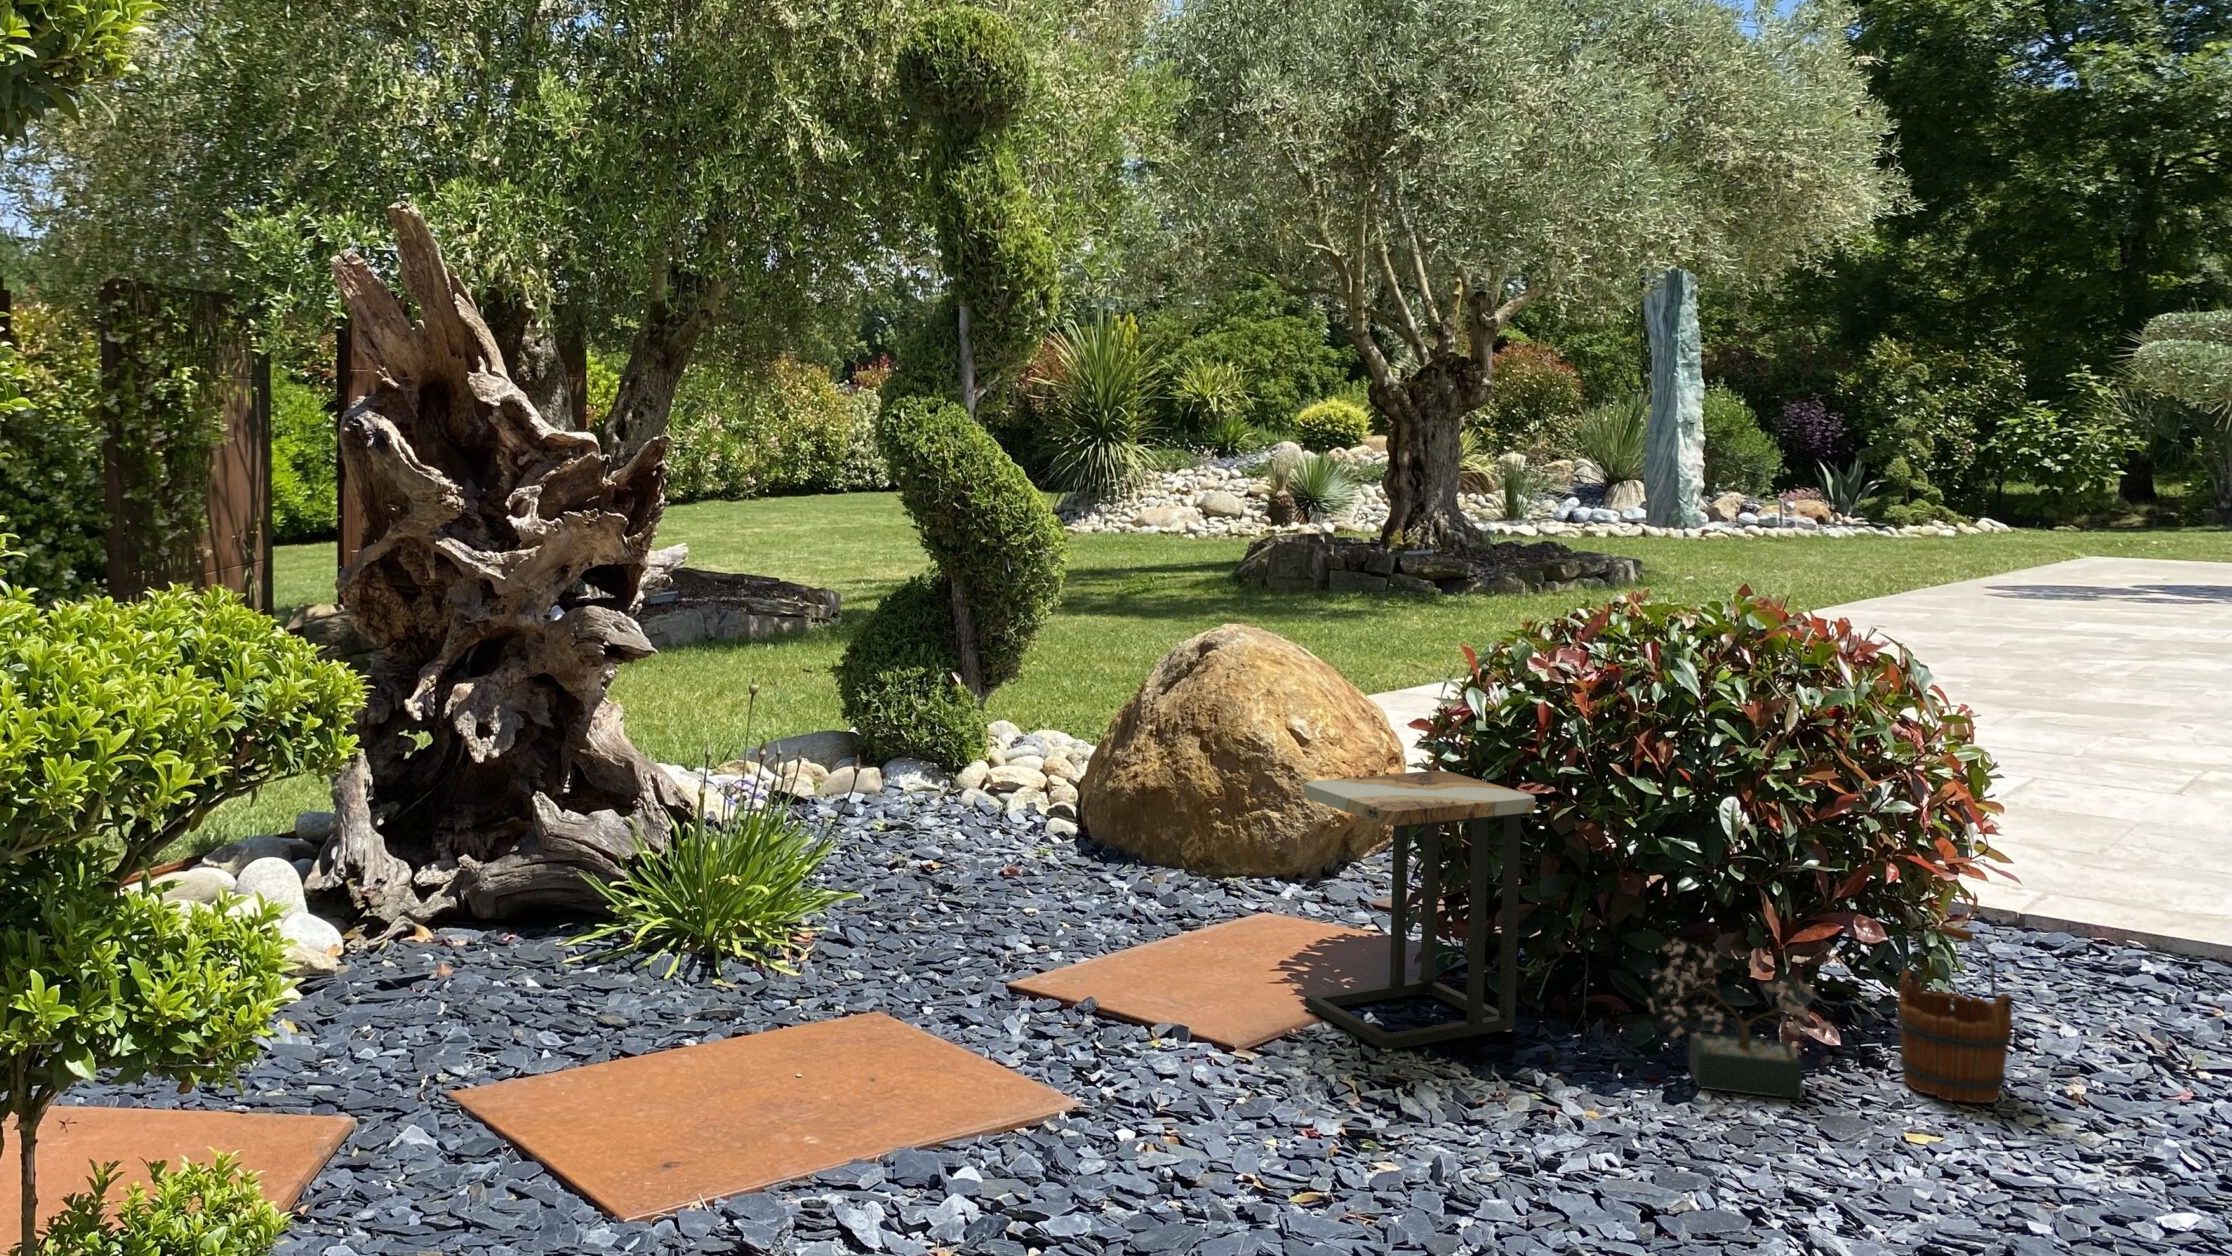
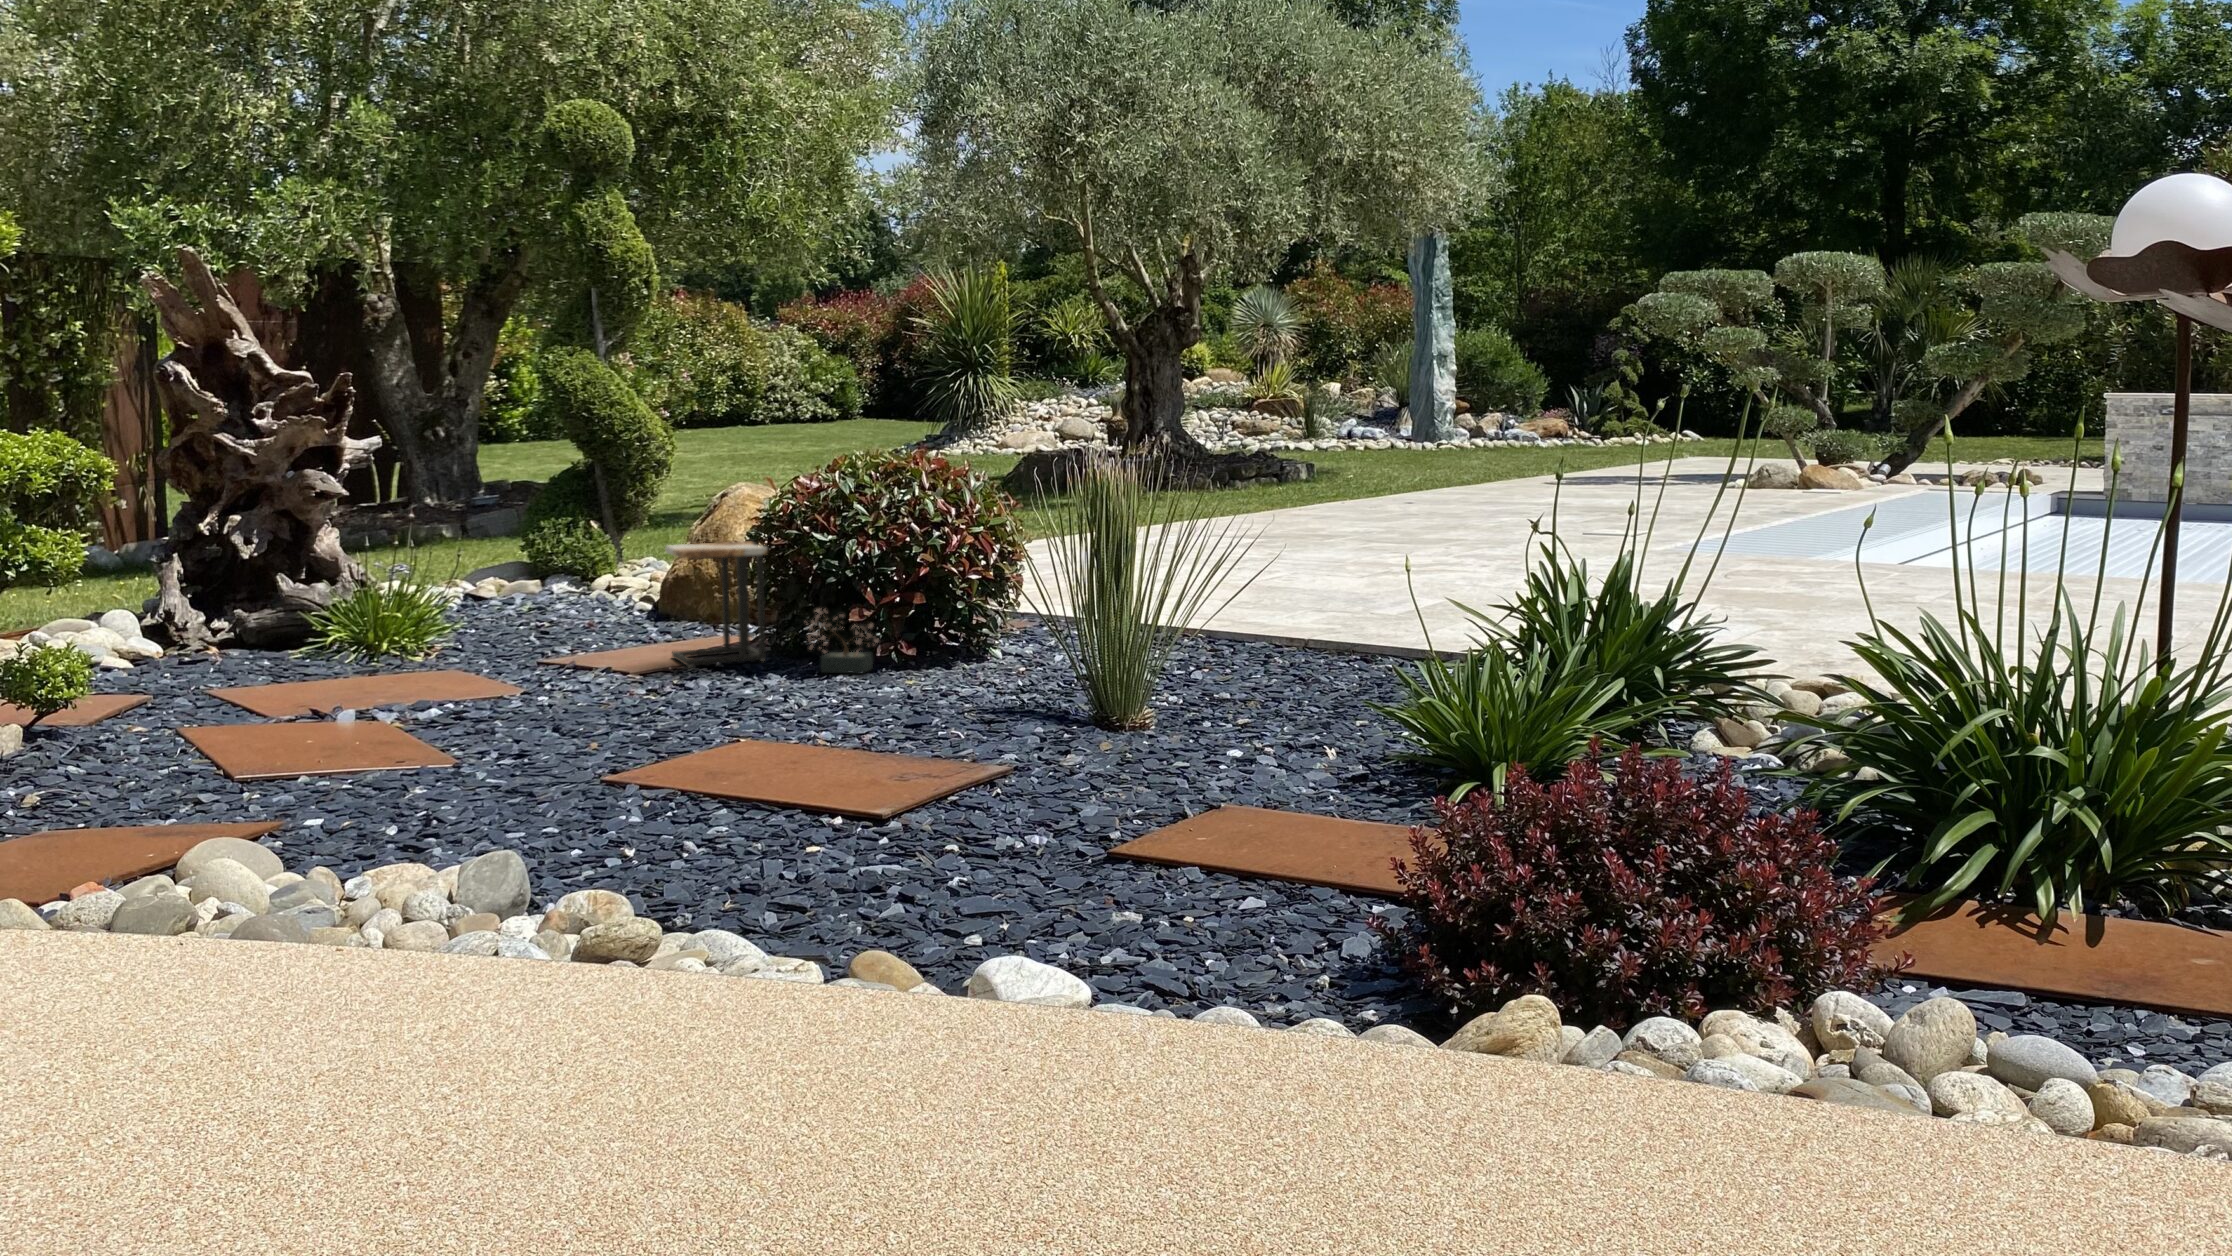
wooden bucket: present [1896,925,2013,1103] -> none [918,596,965,672]

